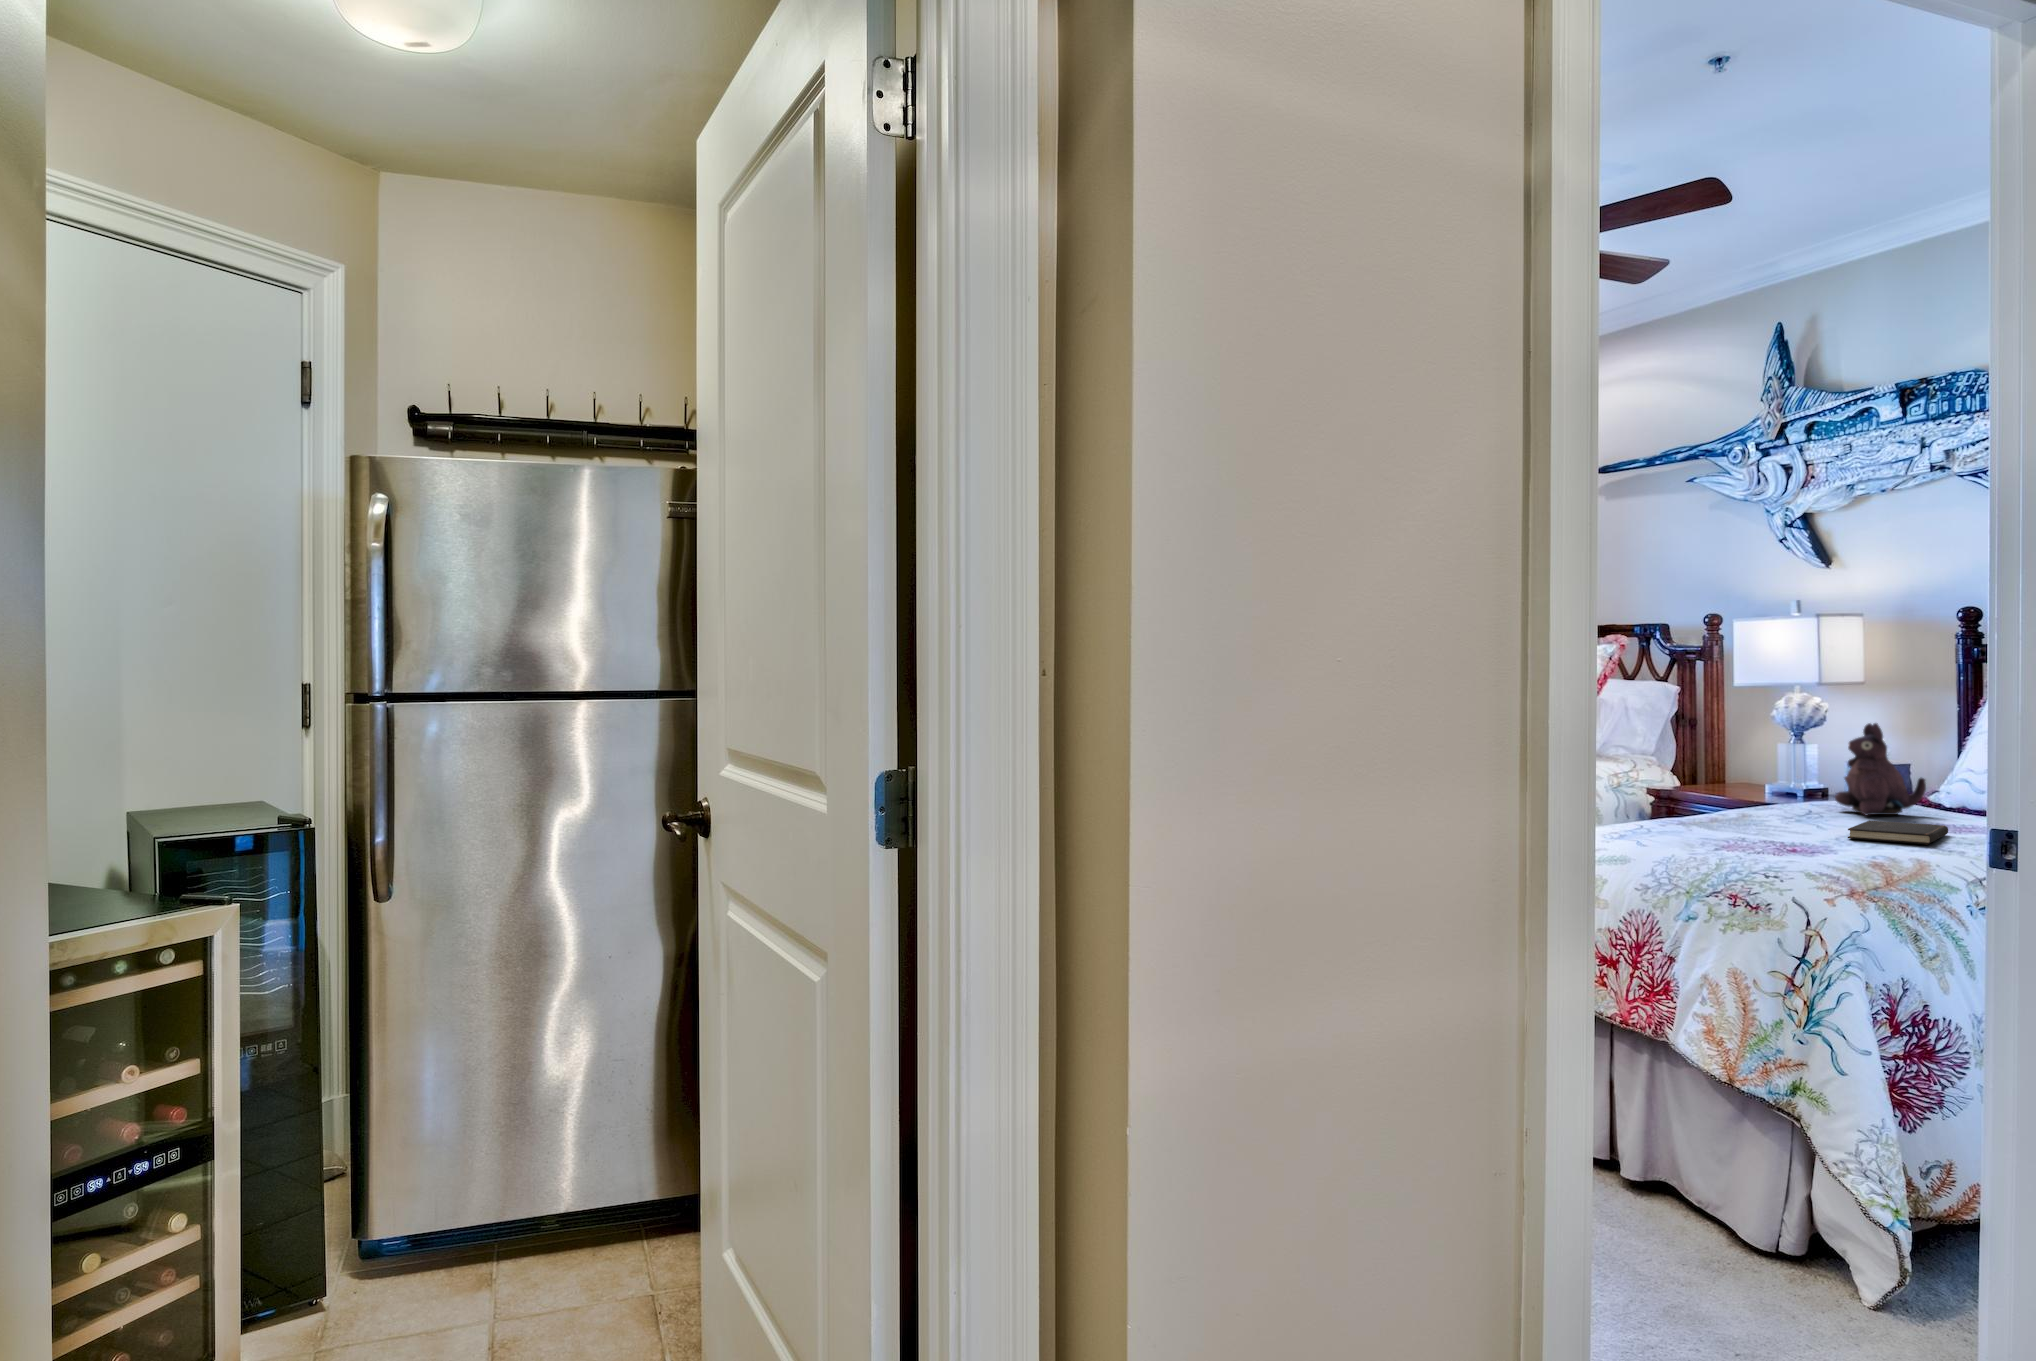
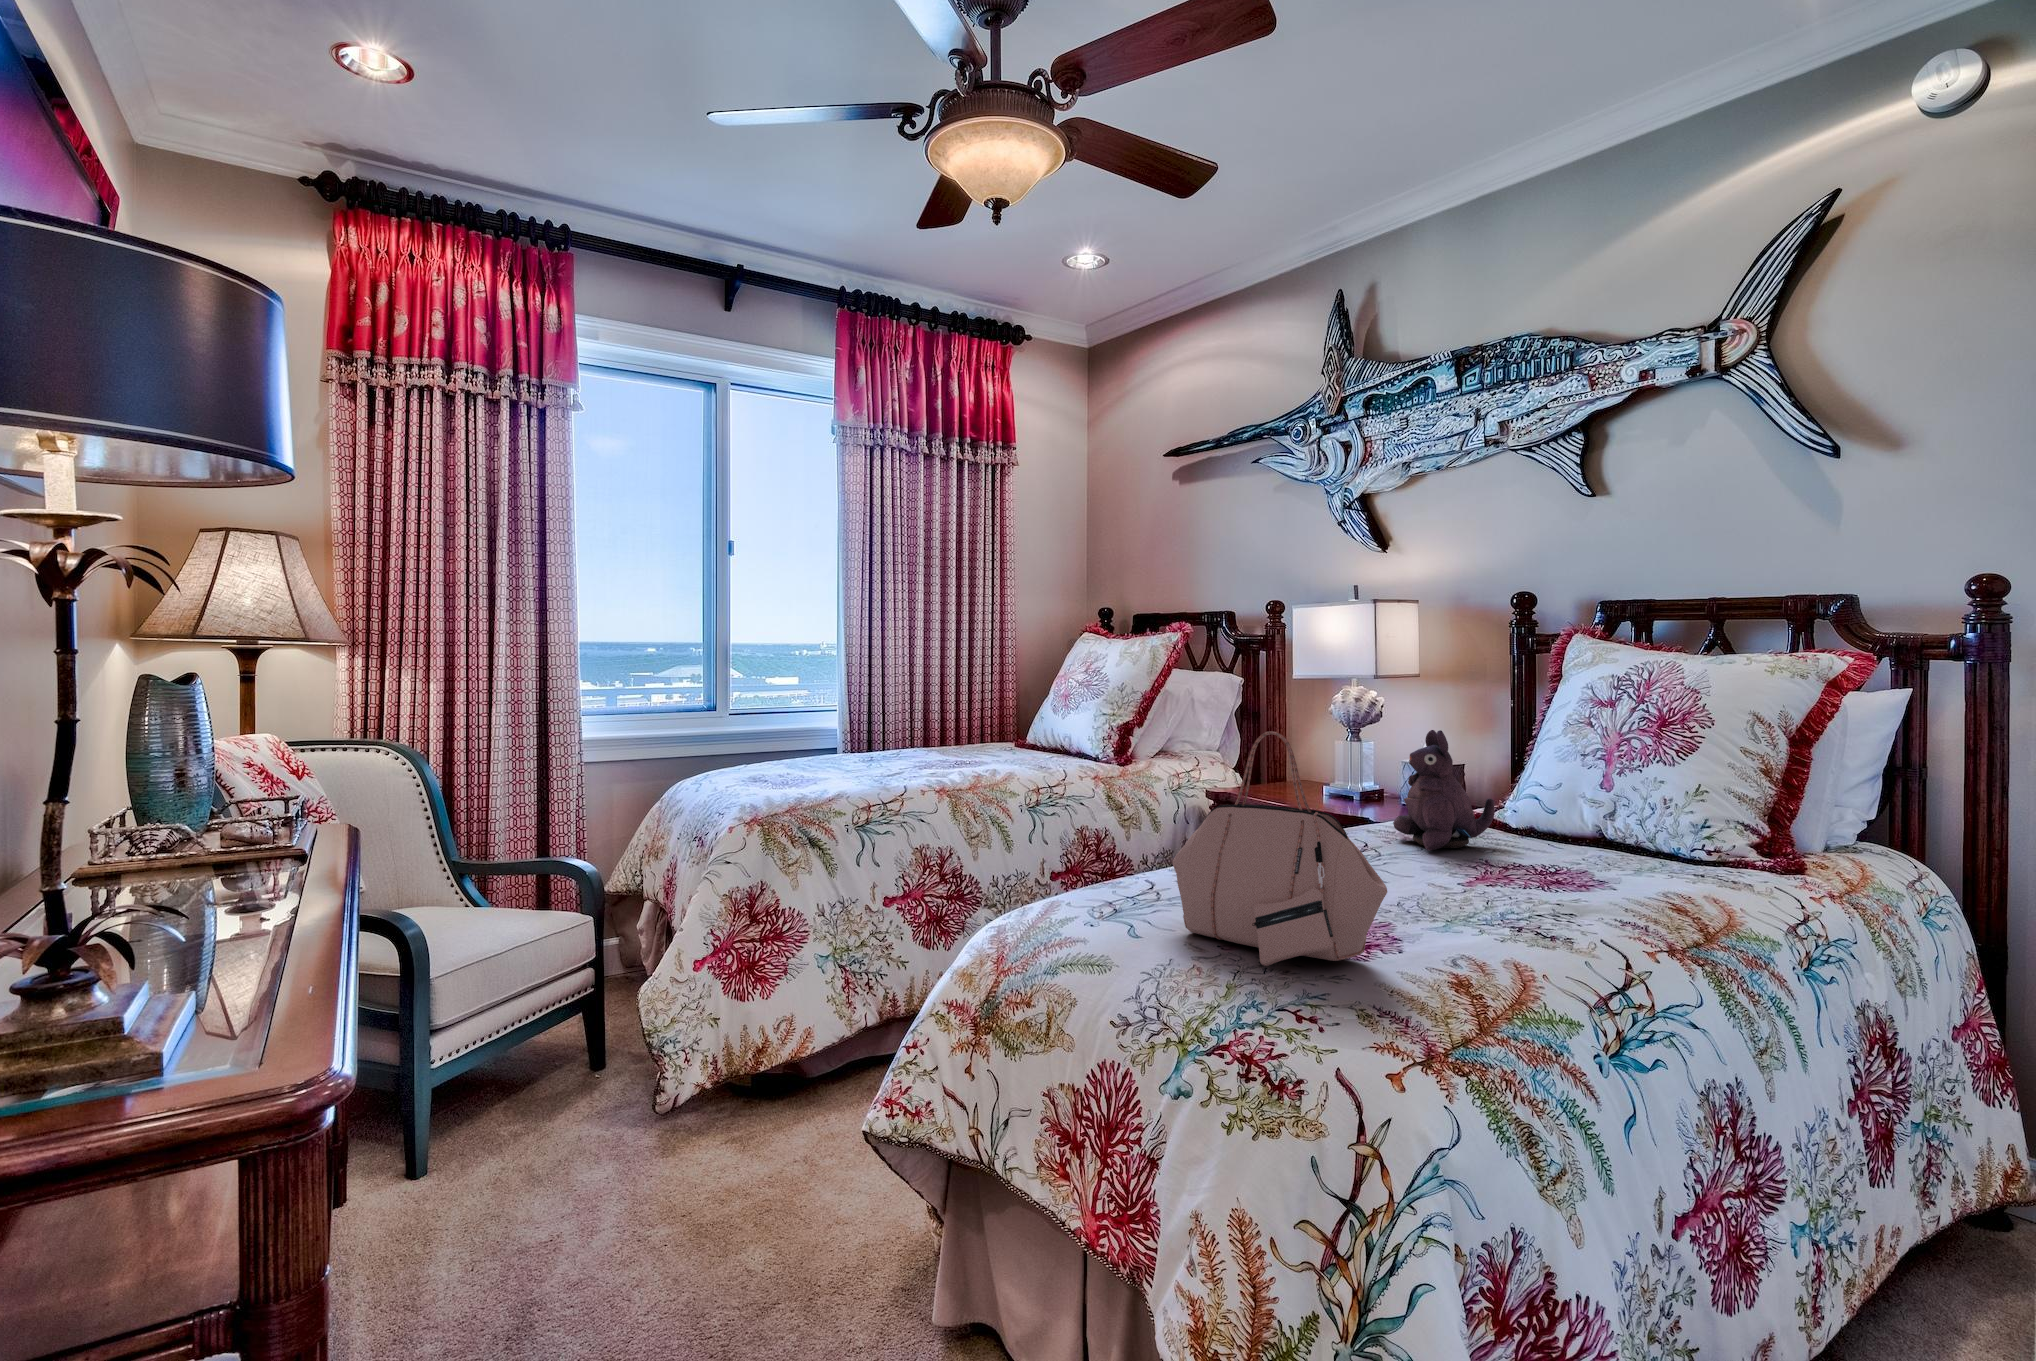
handbag: none [1667,713,1825,855] -> present [1173,731,1387,966]
hardcover book: present [1848,820,1948,844] -> none [1413,867,1533,917]

